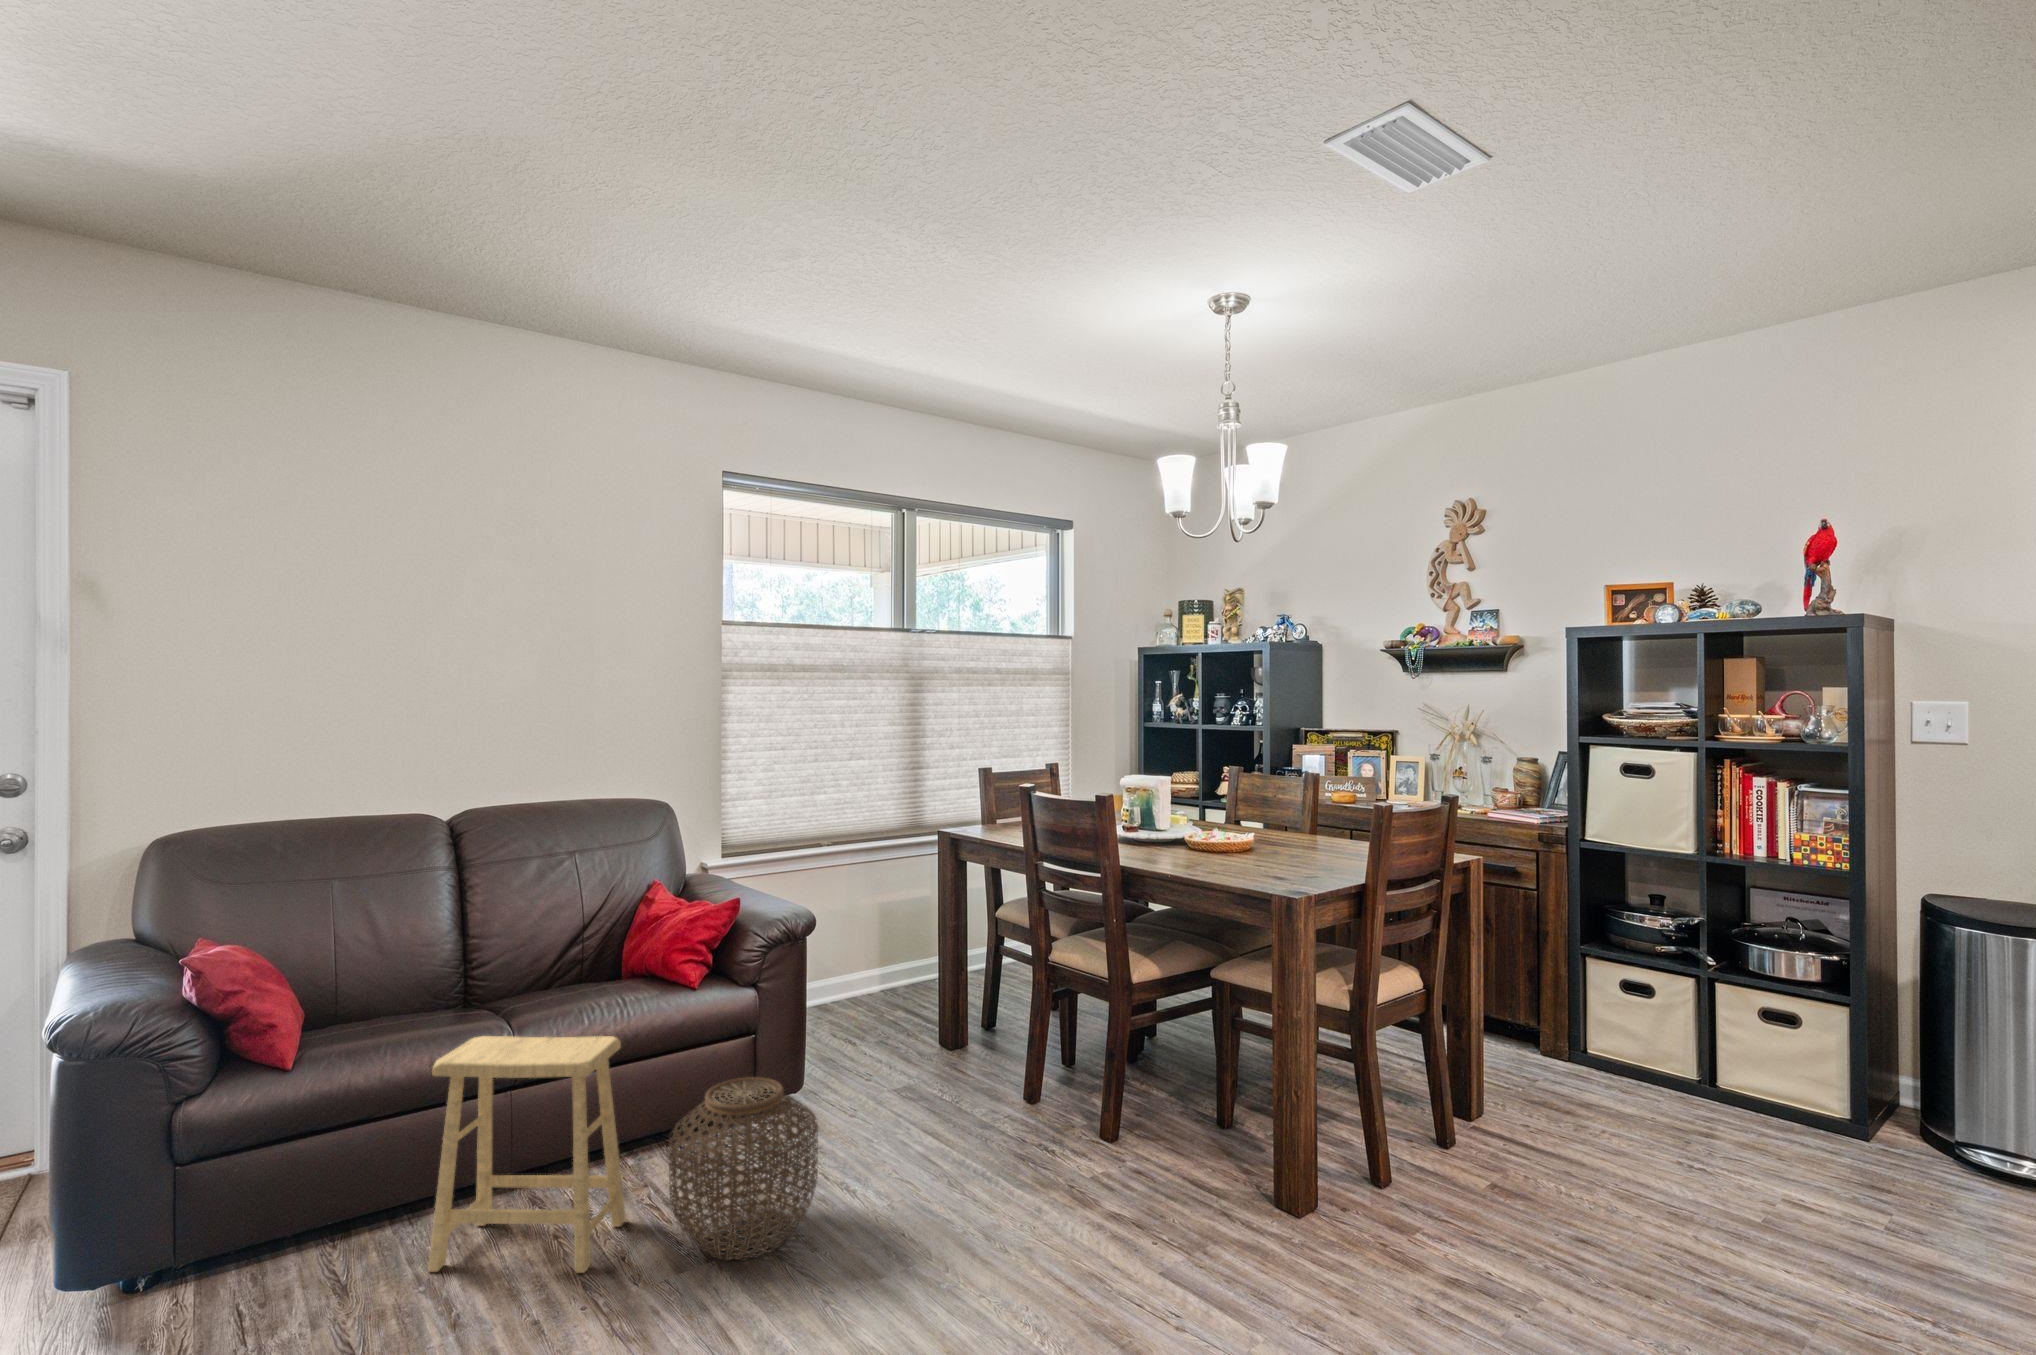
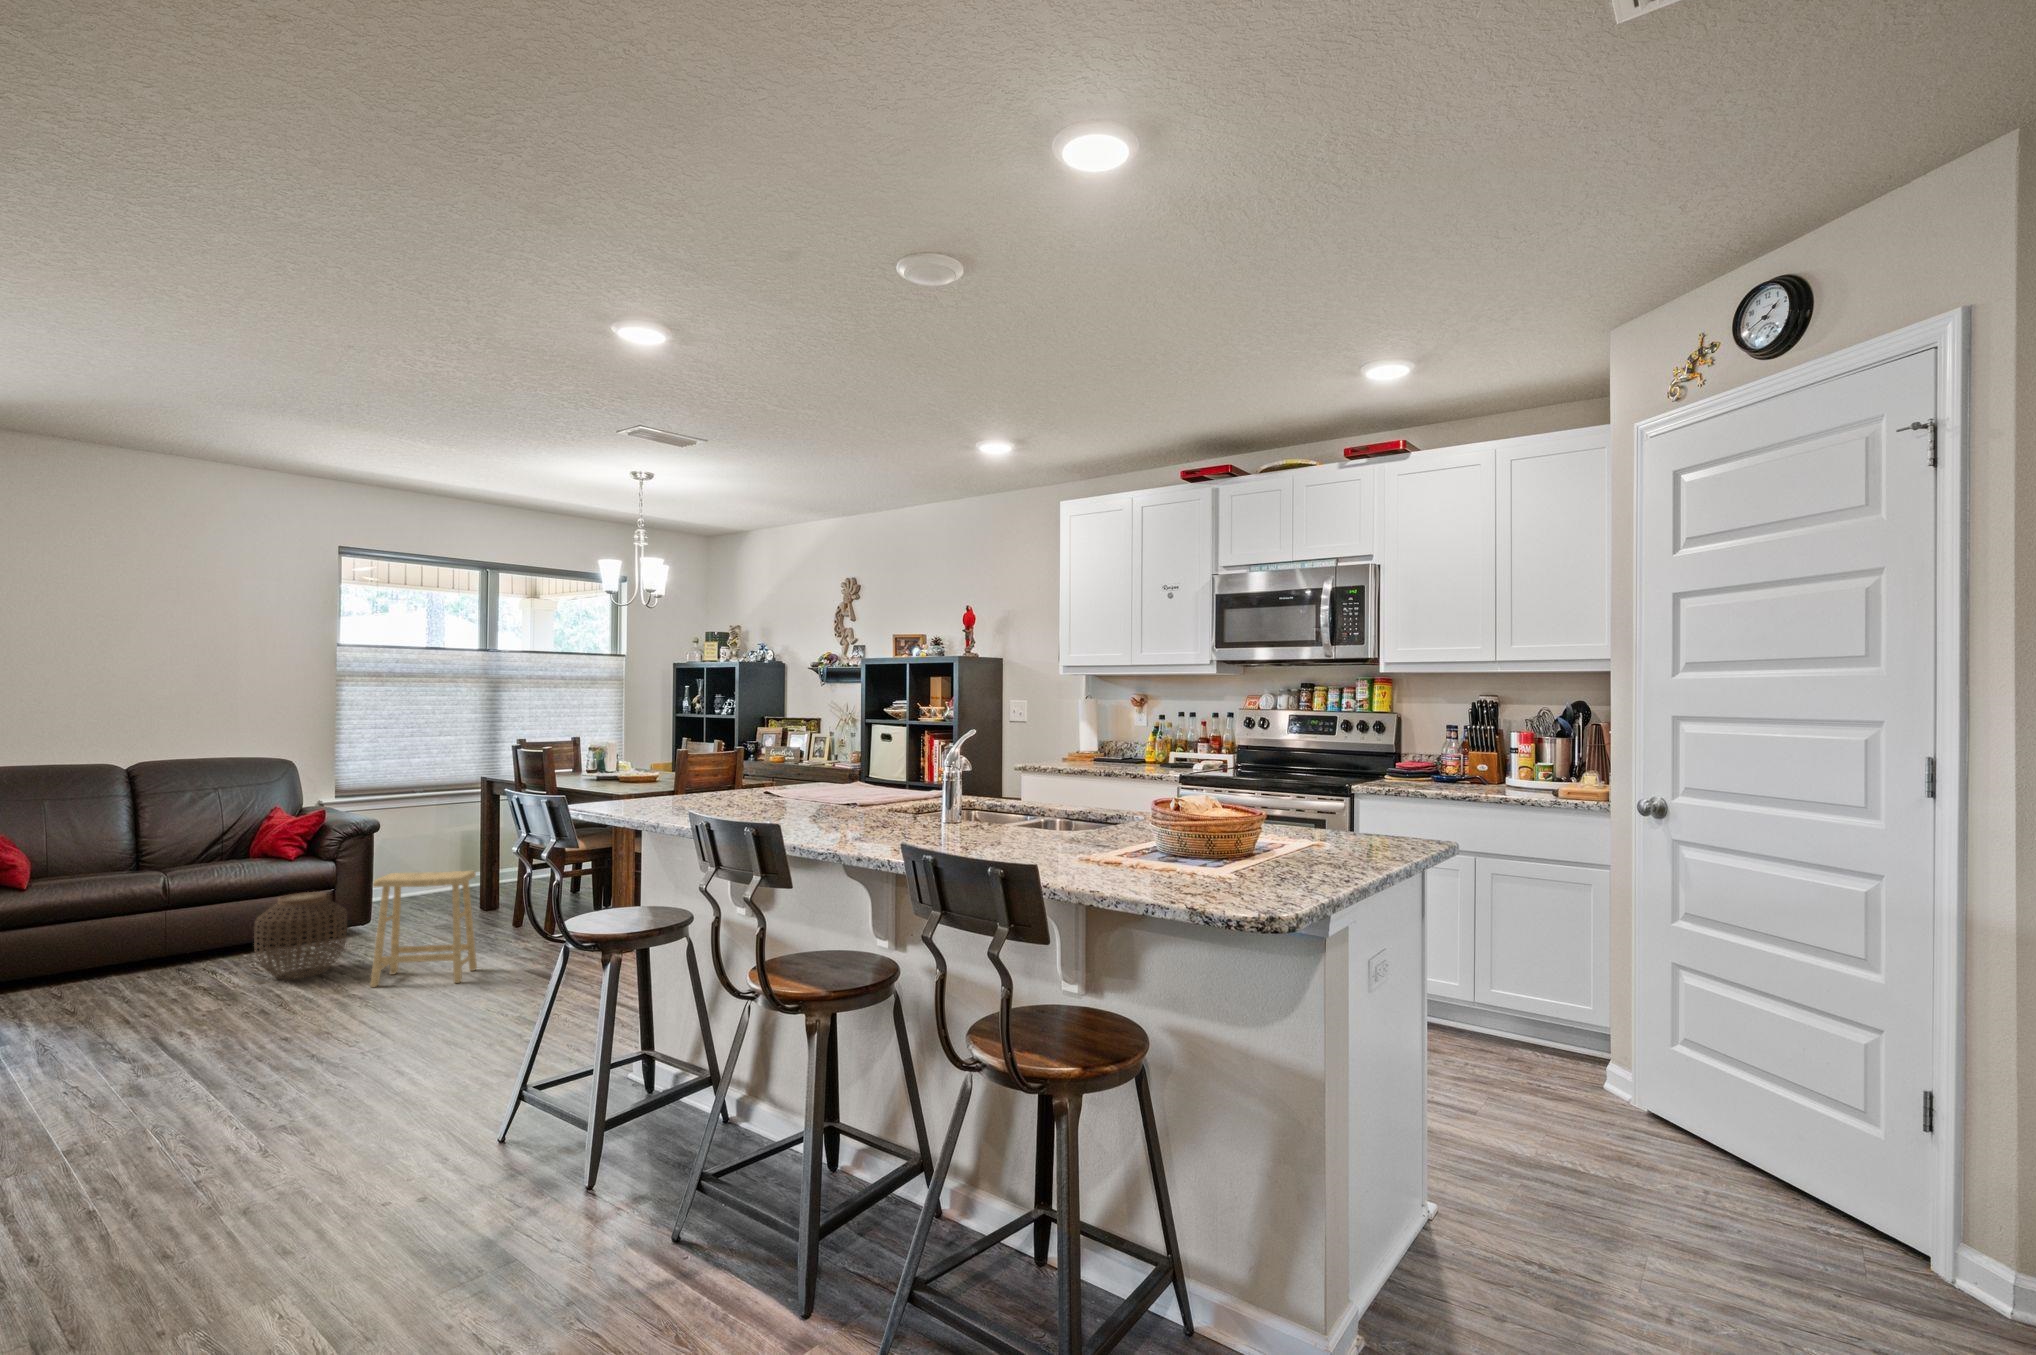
footstool: present [428,1036,626,1273] -> present [370,871,477,987]

